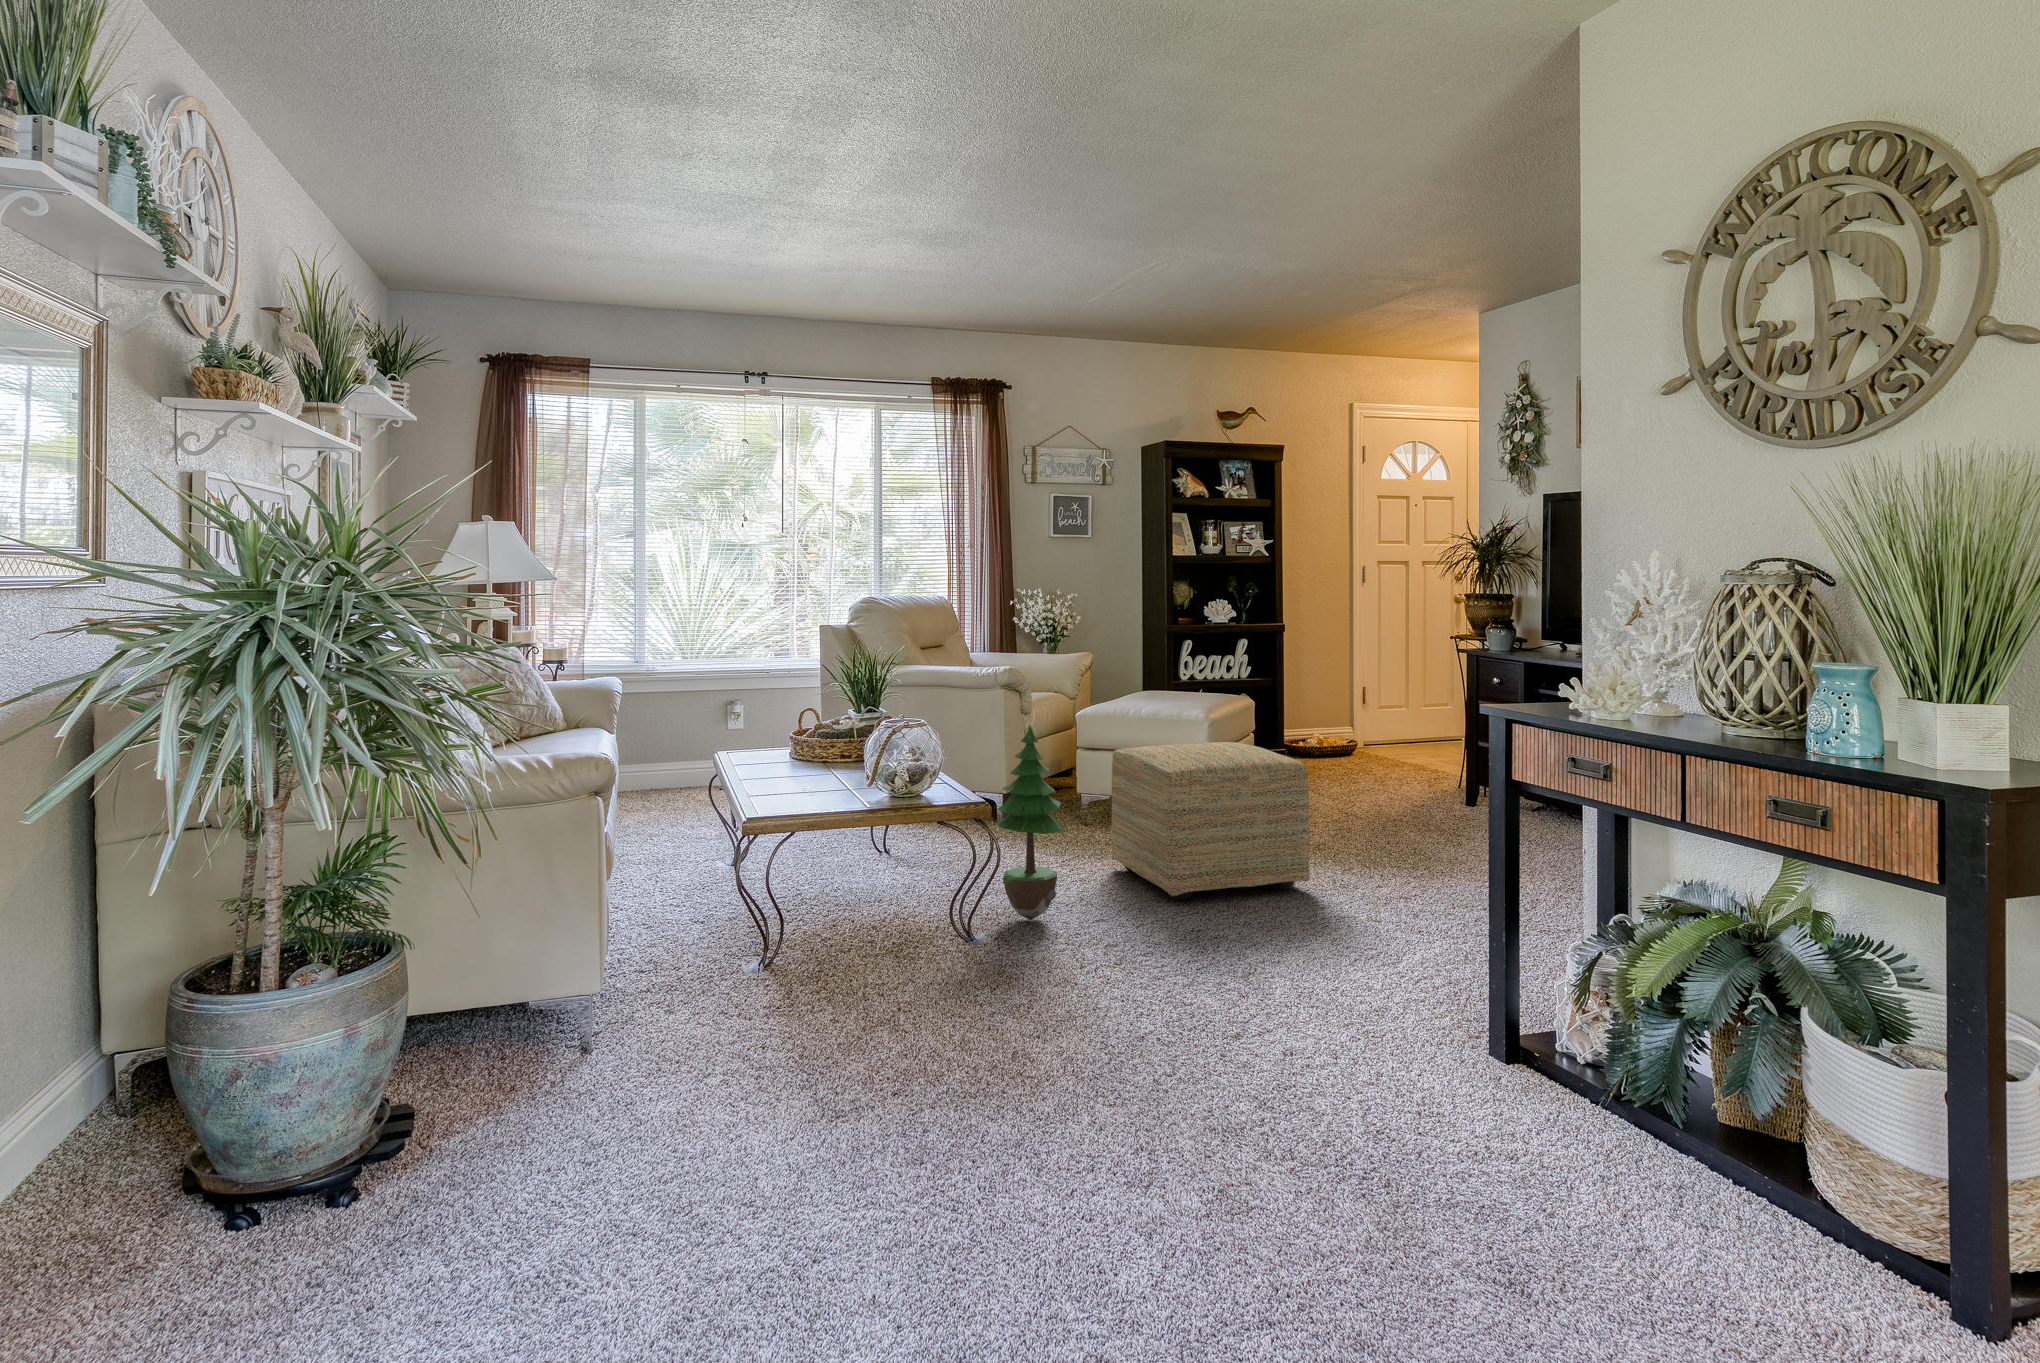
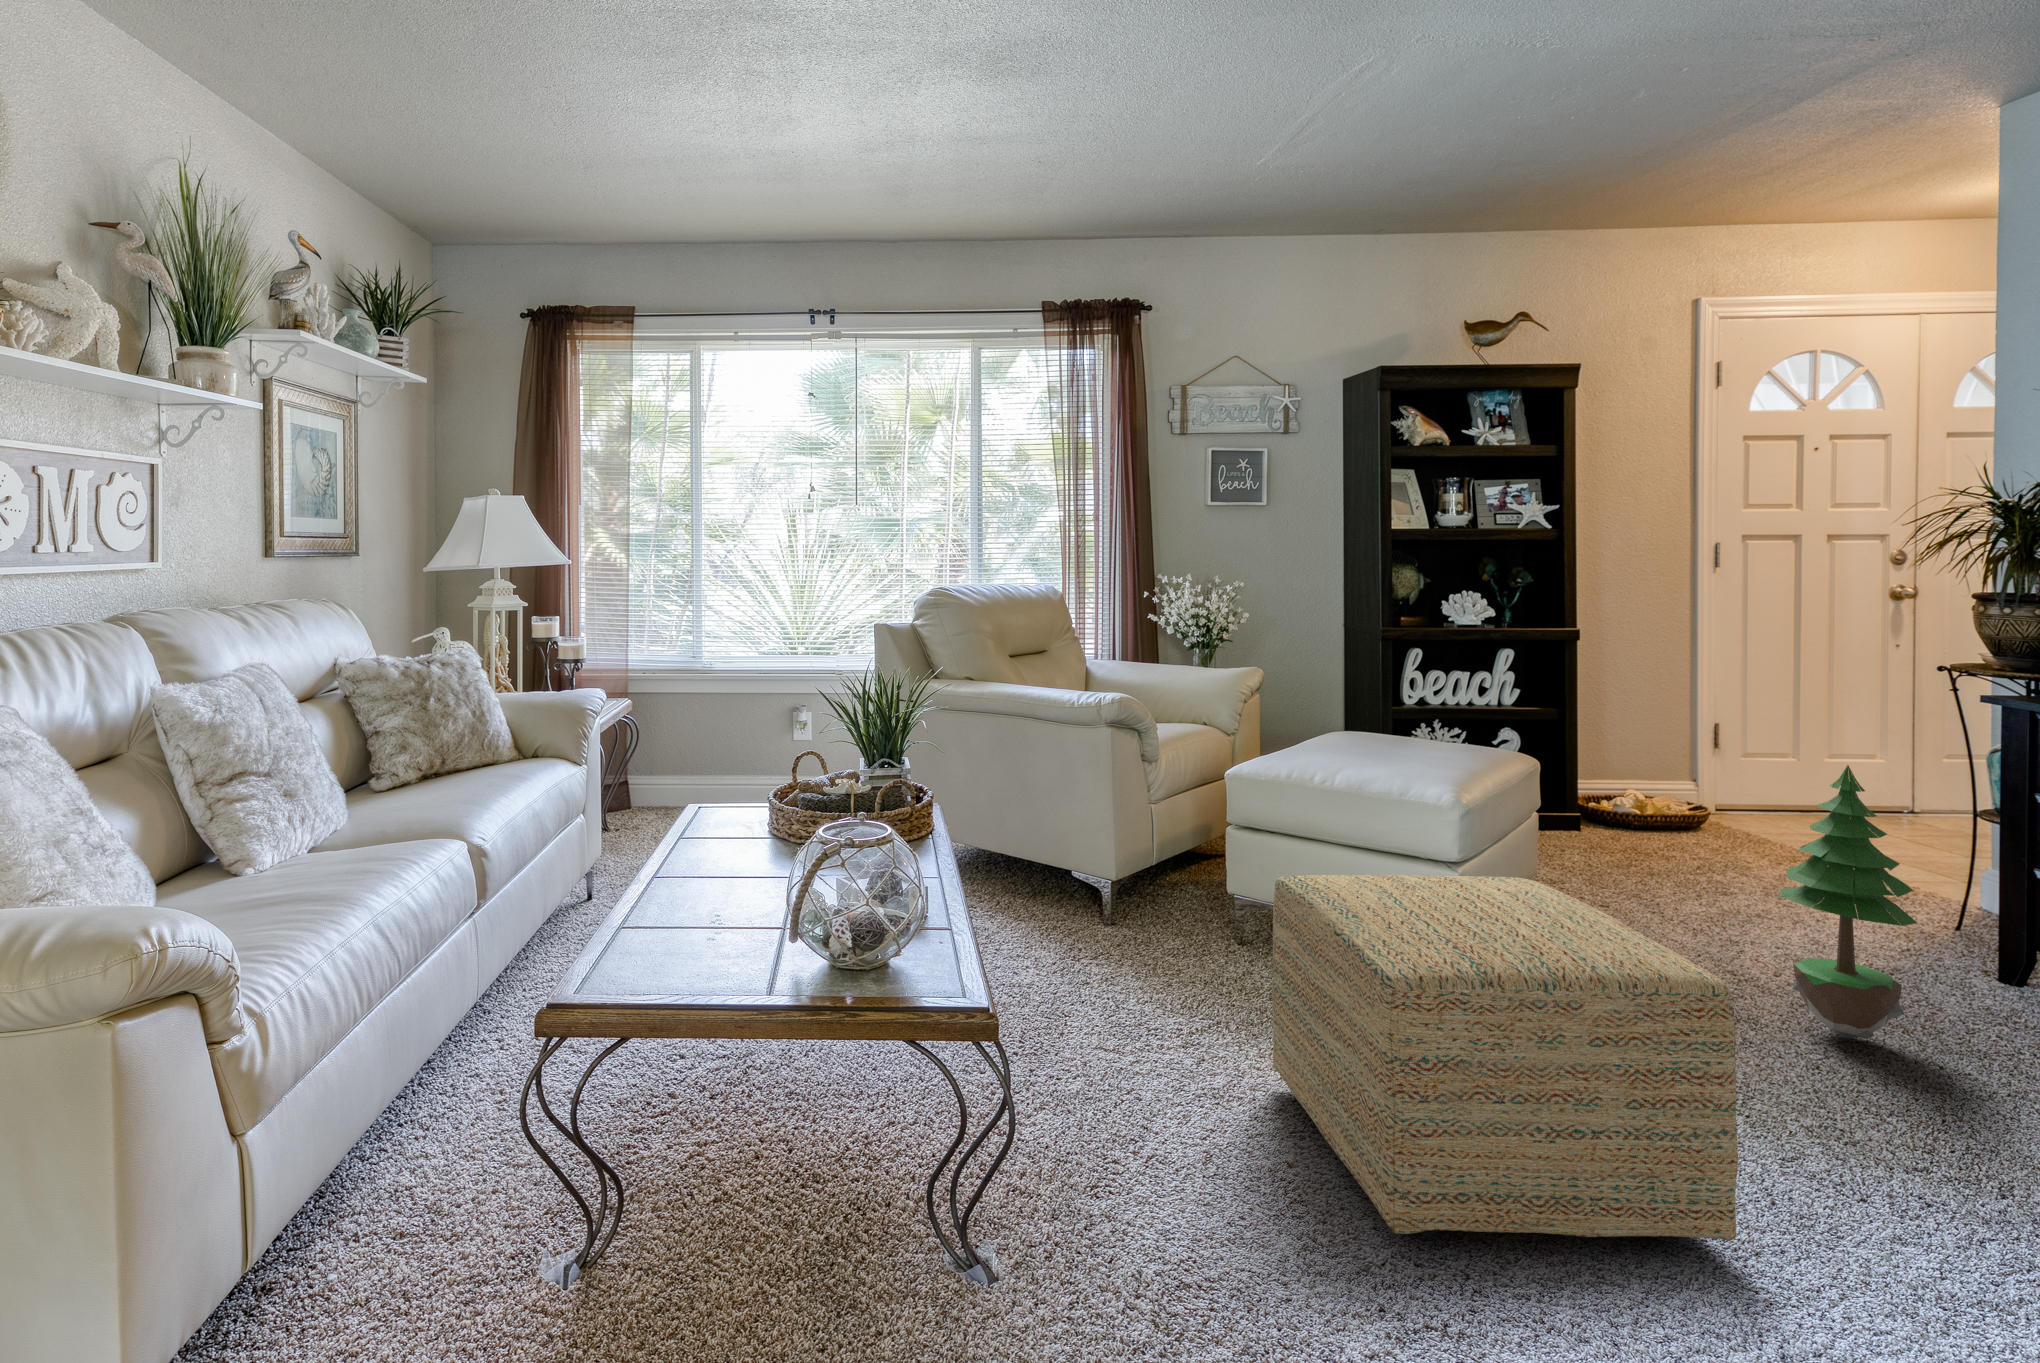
potted tree: present [995,726,1063,920] -> present [1780,765,1917,1039]

